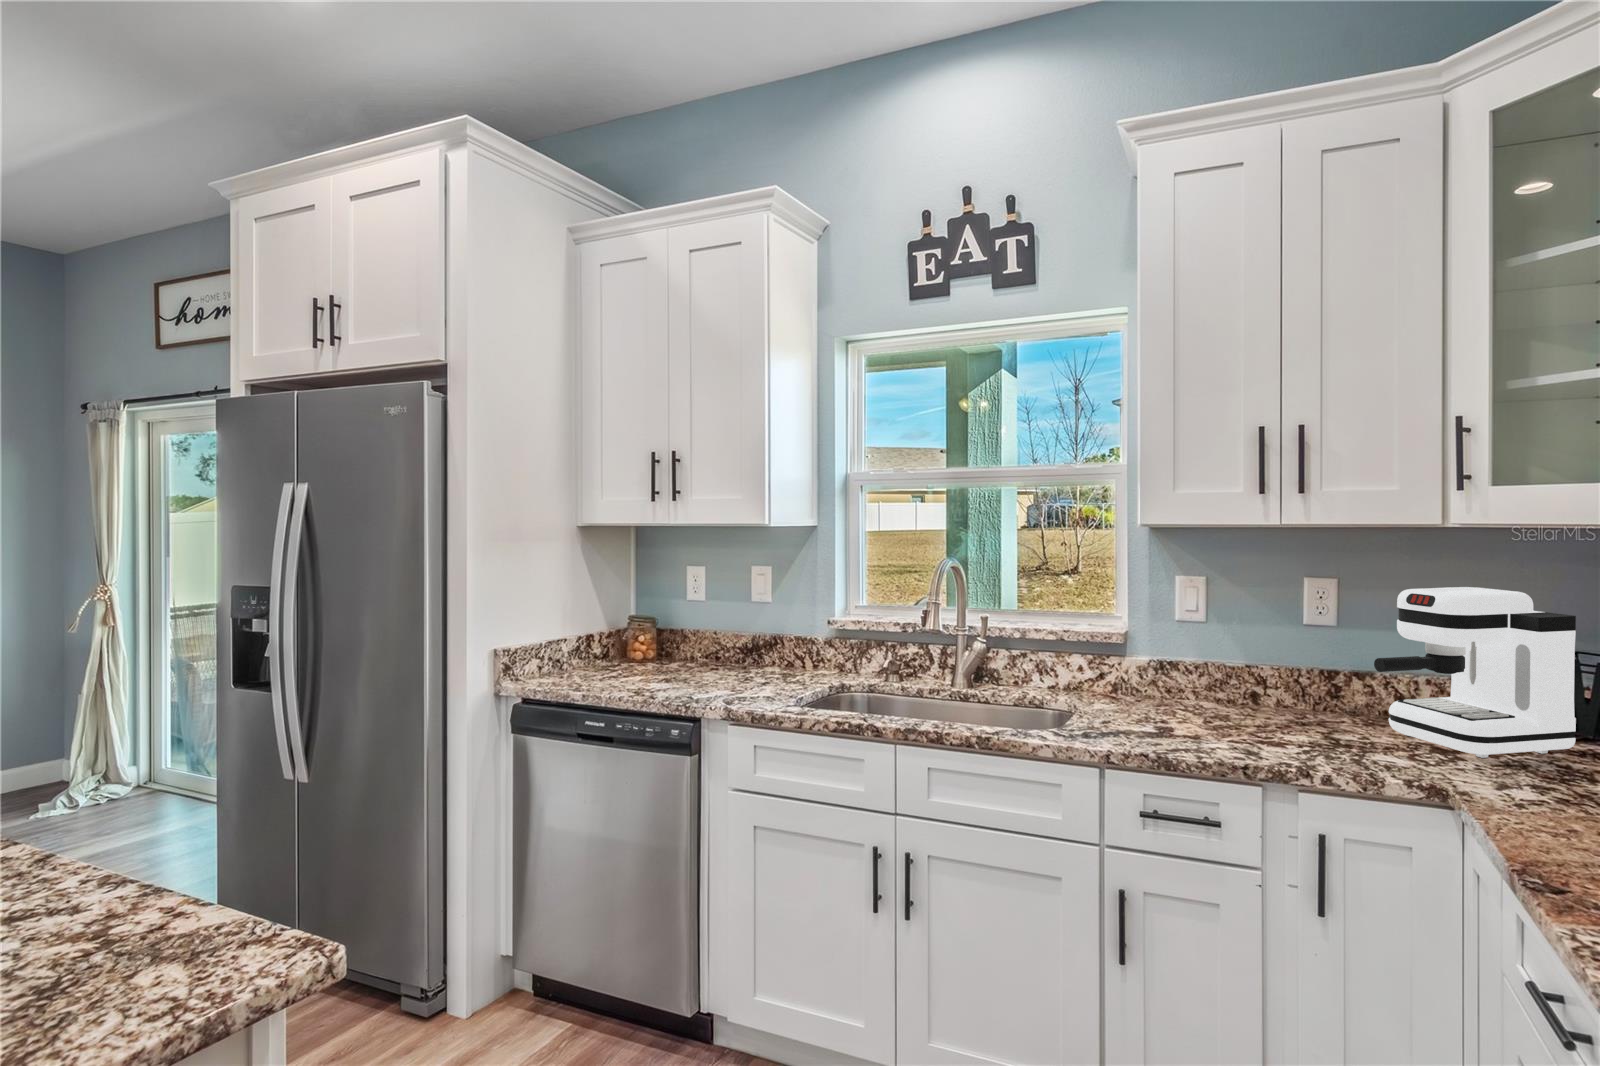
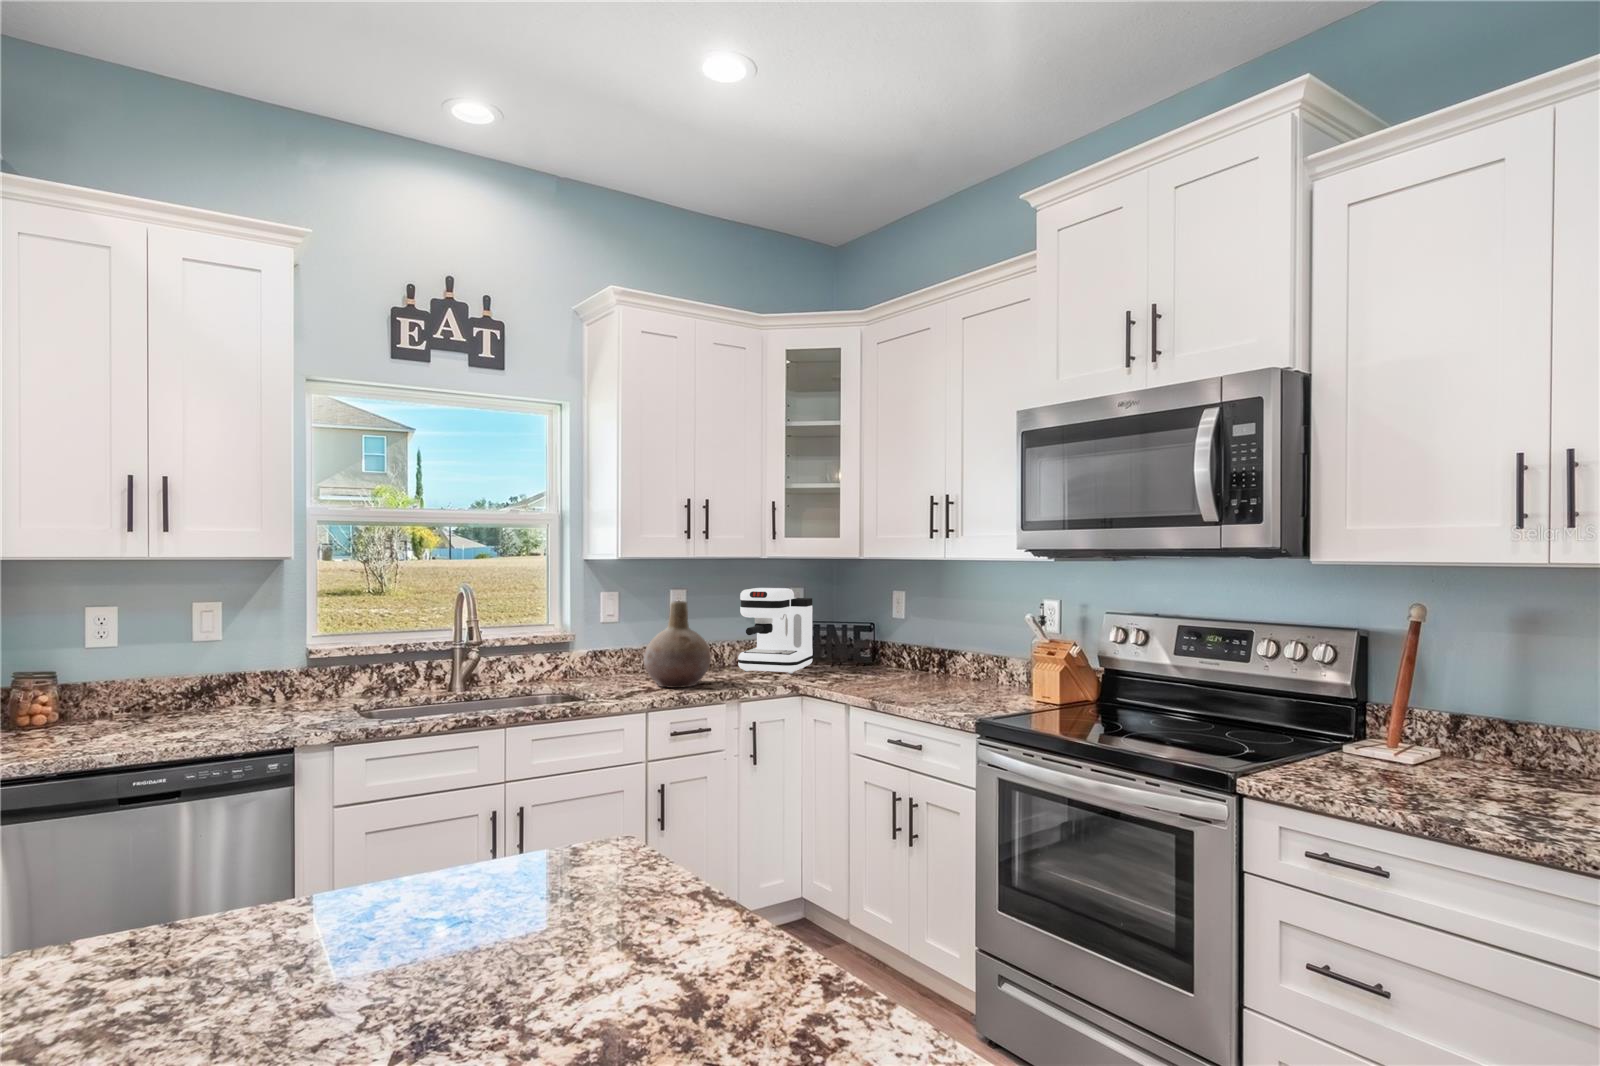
vase: none [1153,600,1269,740] -> present [644,601,711,688]

